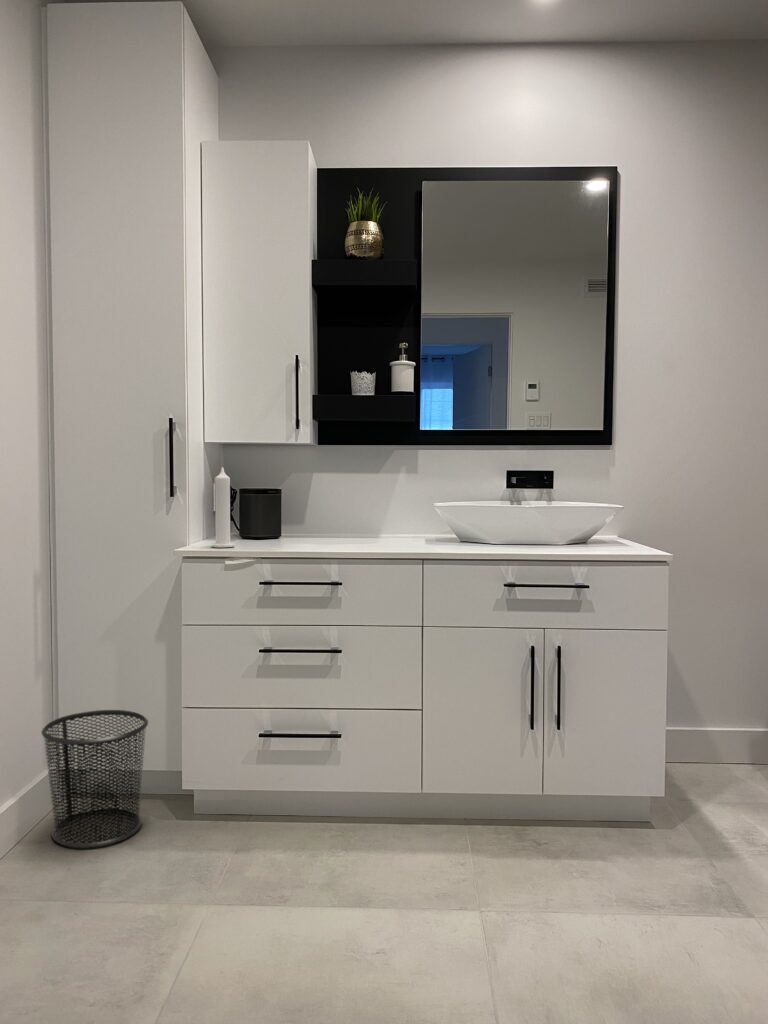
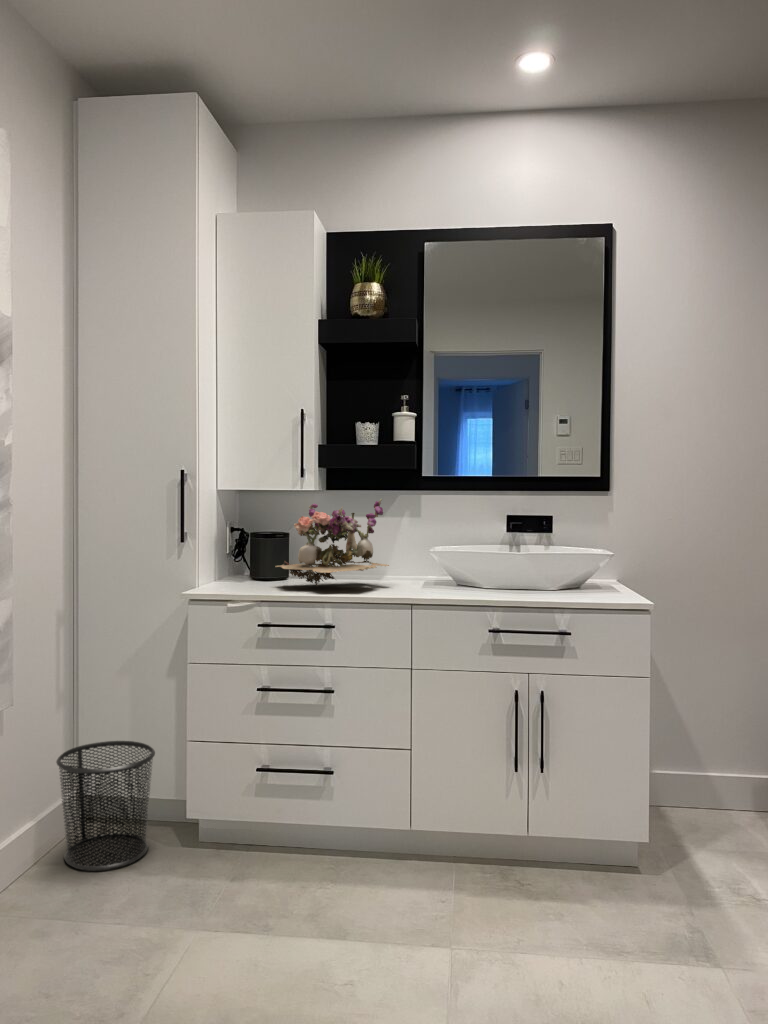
flower arrangement: none [271,451,393,543] -> present [275,499,389,586]
candle: present [212,467,234,547] -> none [217,515,238,590]

